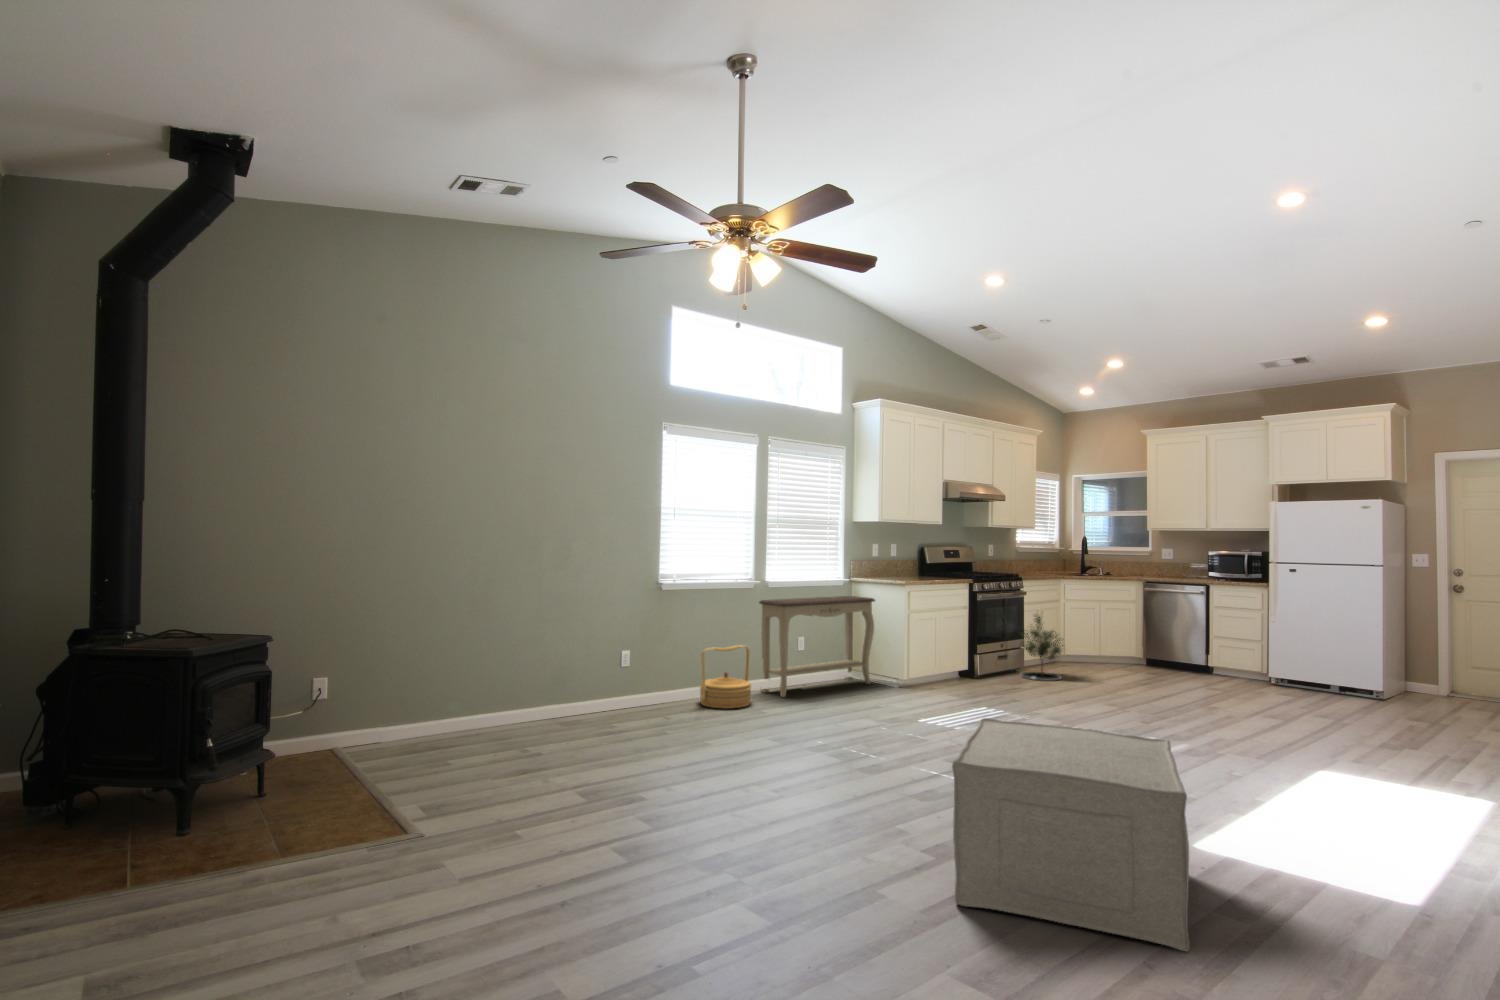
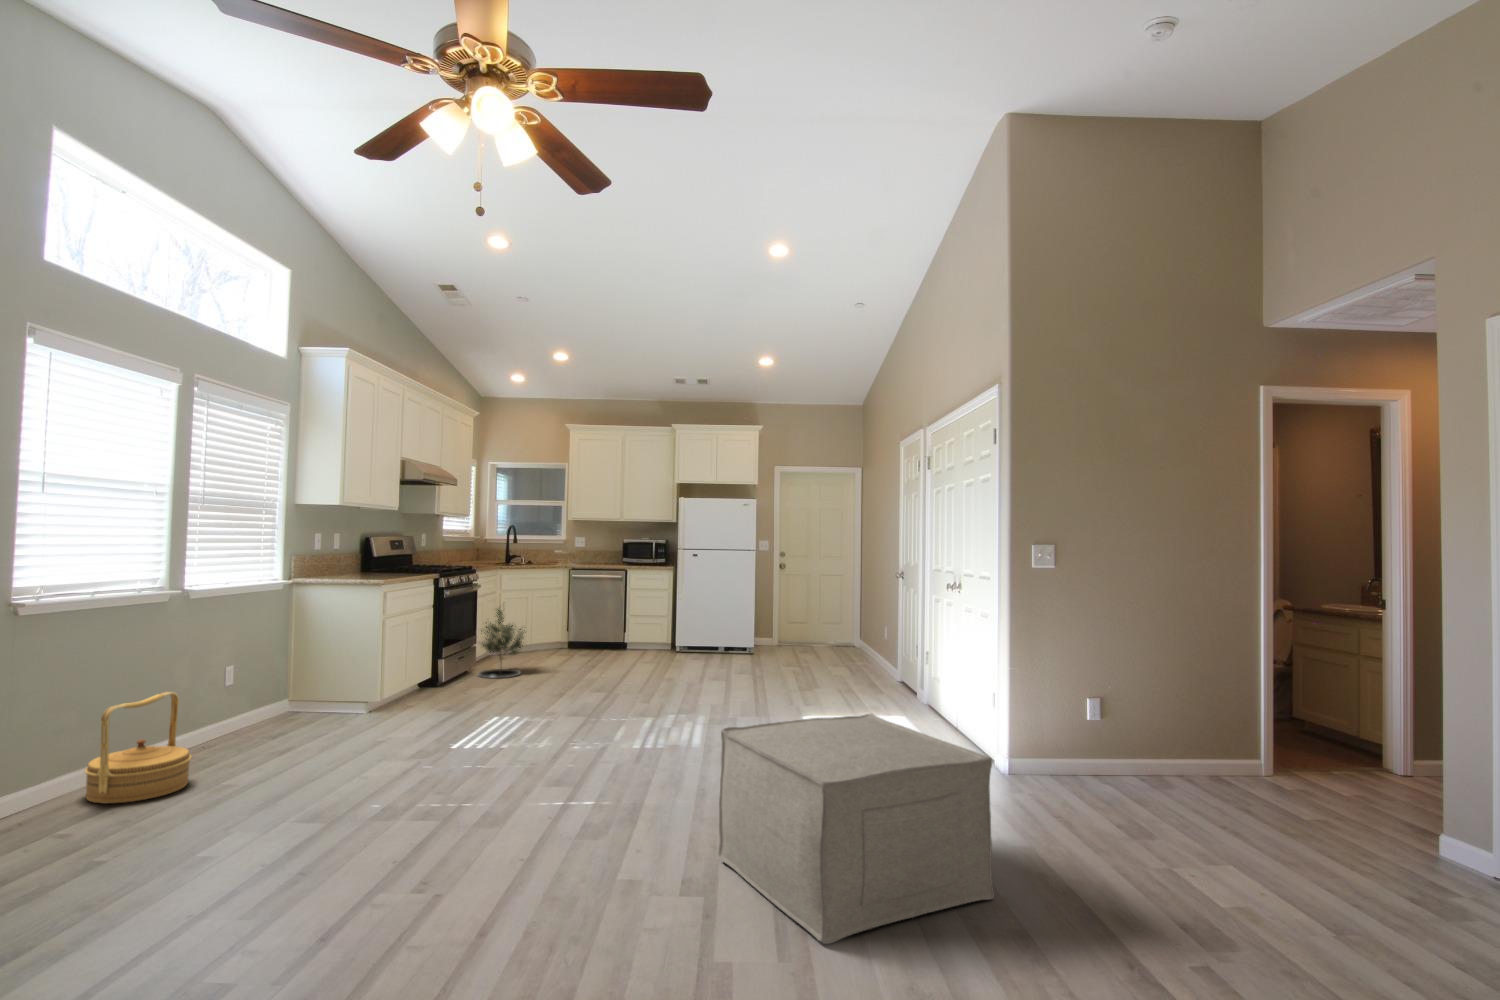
console table: present [759,596,875,697] -> none [175,603,338,759]

